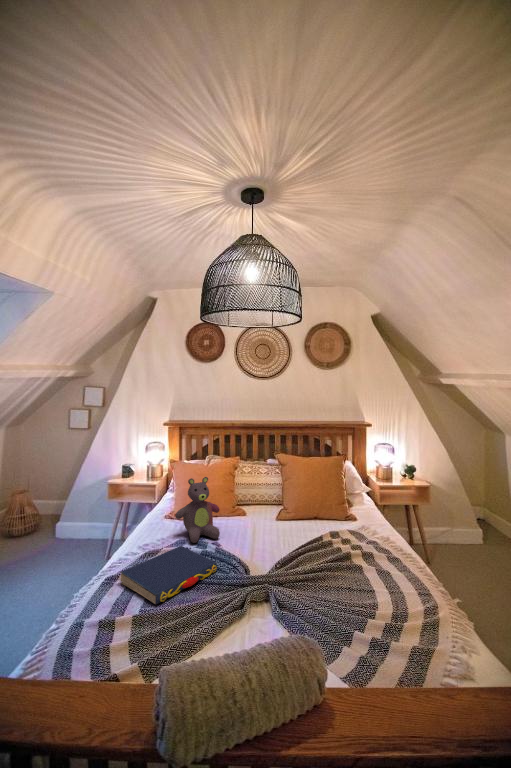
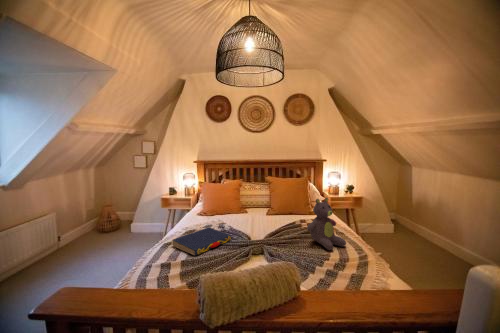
stuffed bear: present [175,477,220,543] -> present [307,198,346,250]

